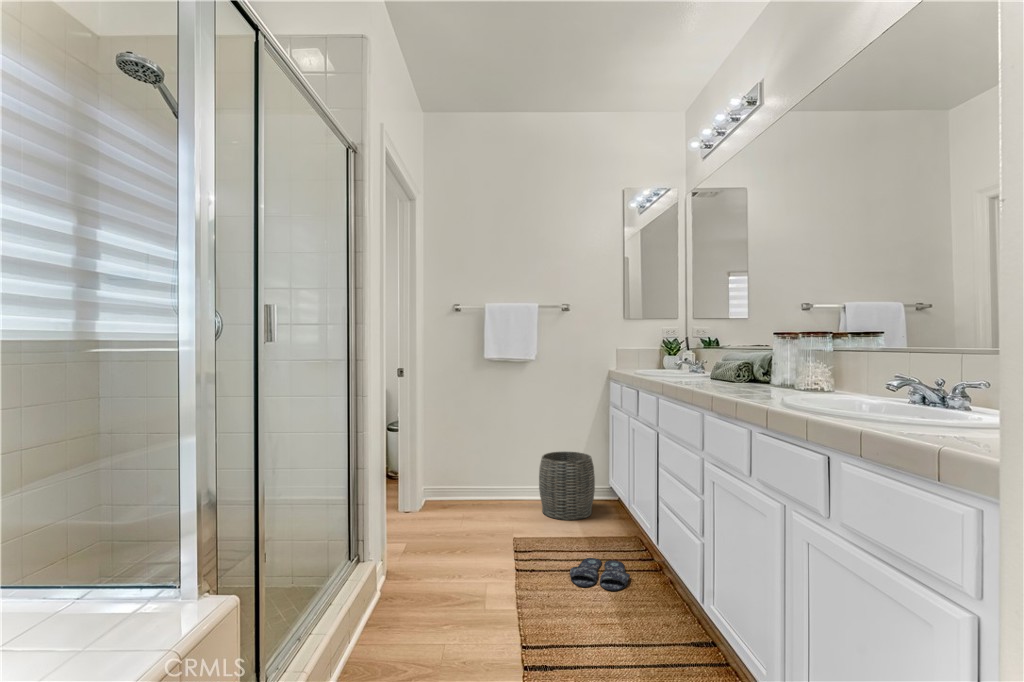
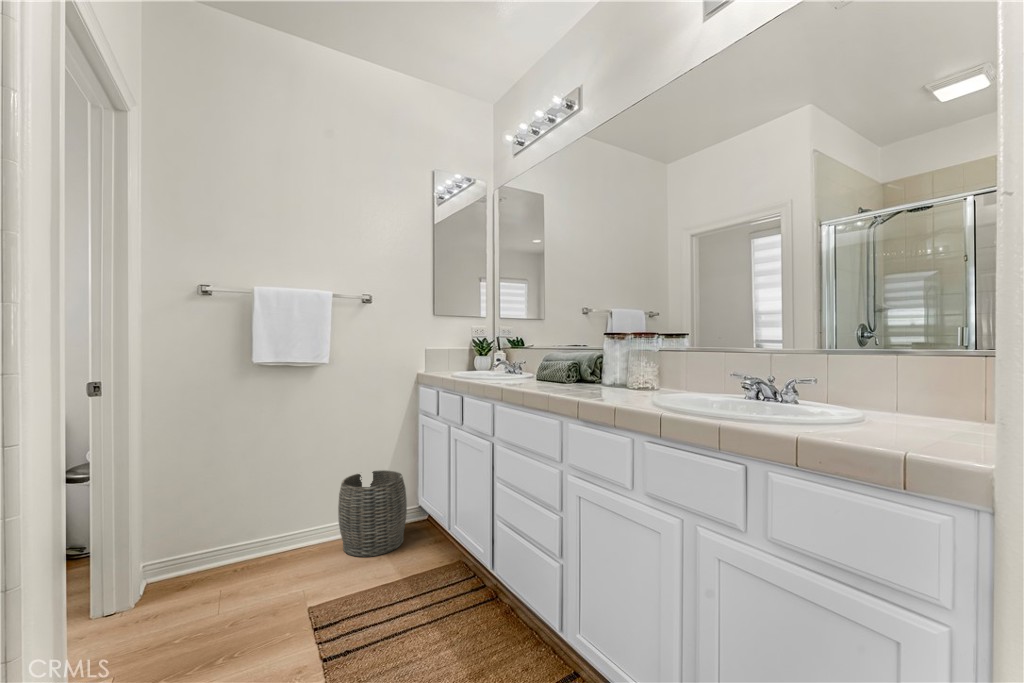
slippers: present [570,558,630,591] -> none [397,603,471,661]

